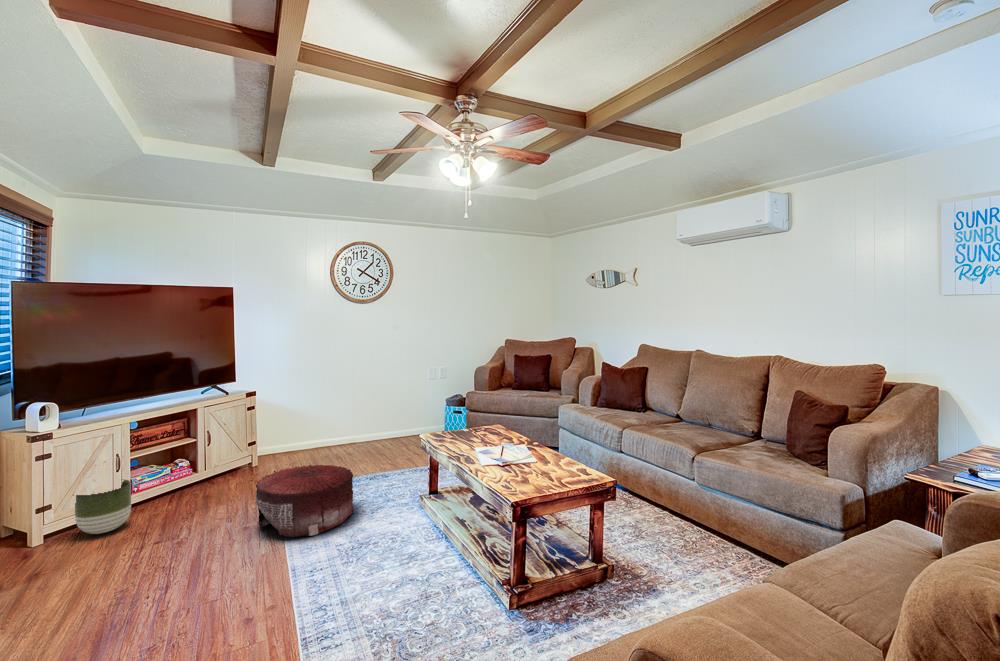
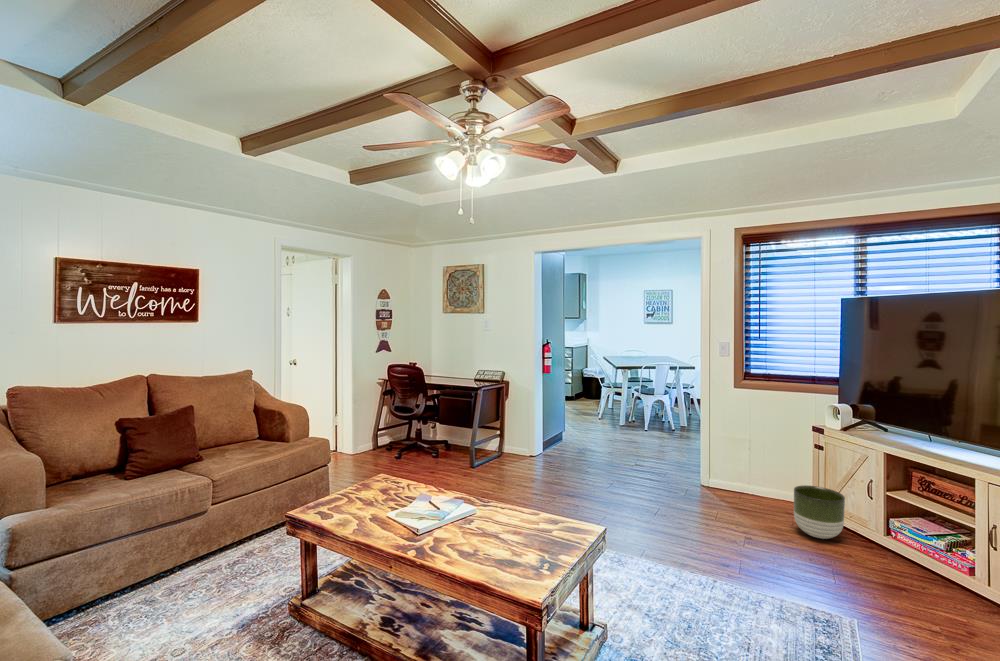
pouf: present [255,465,353,537] -> none [639,517,767,629]

